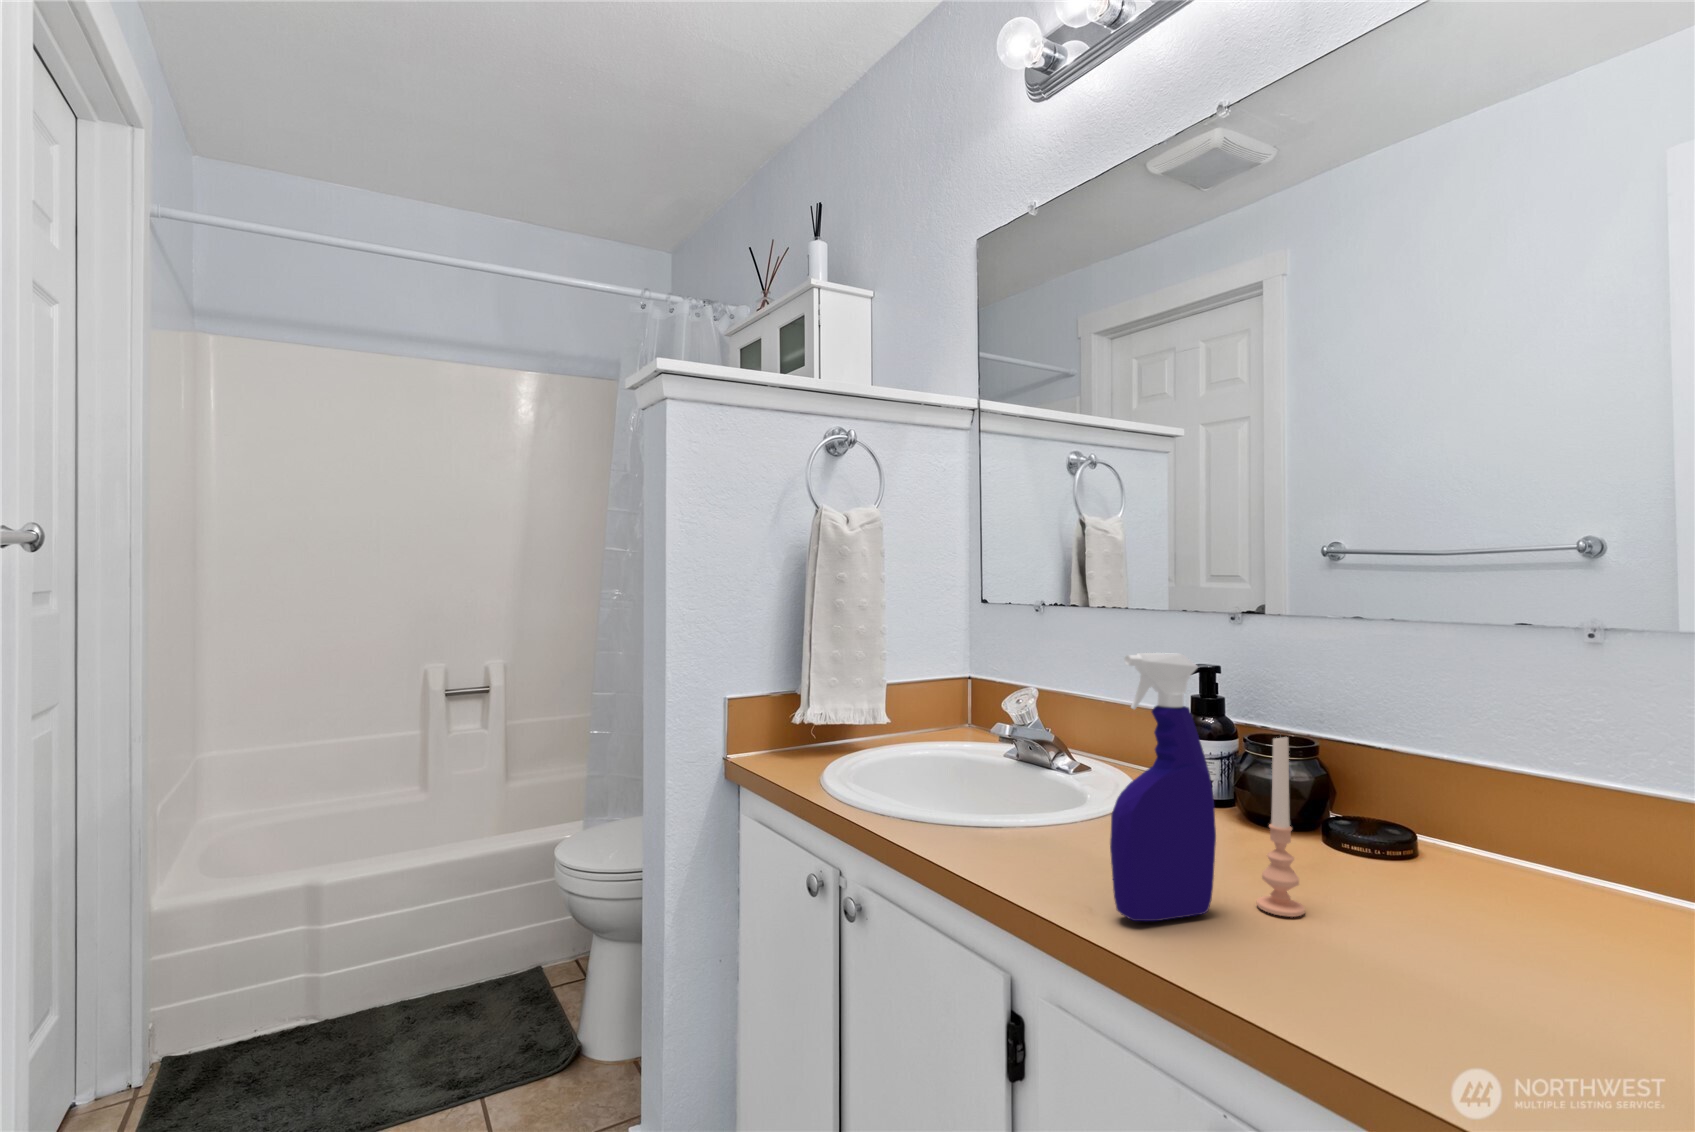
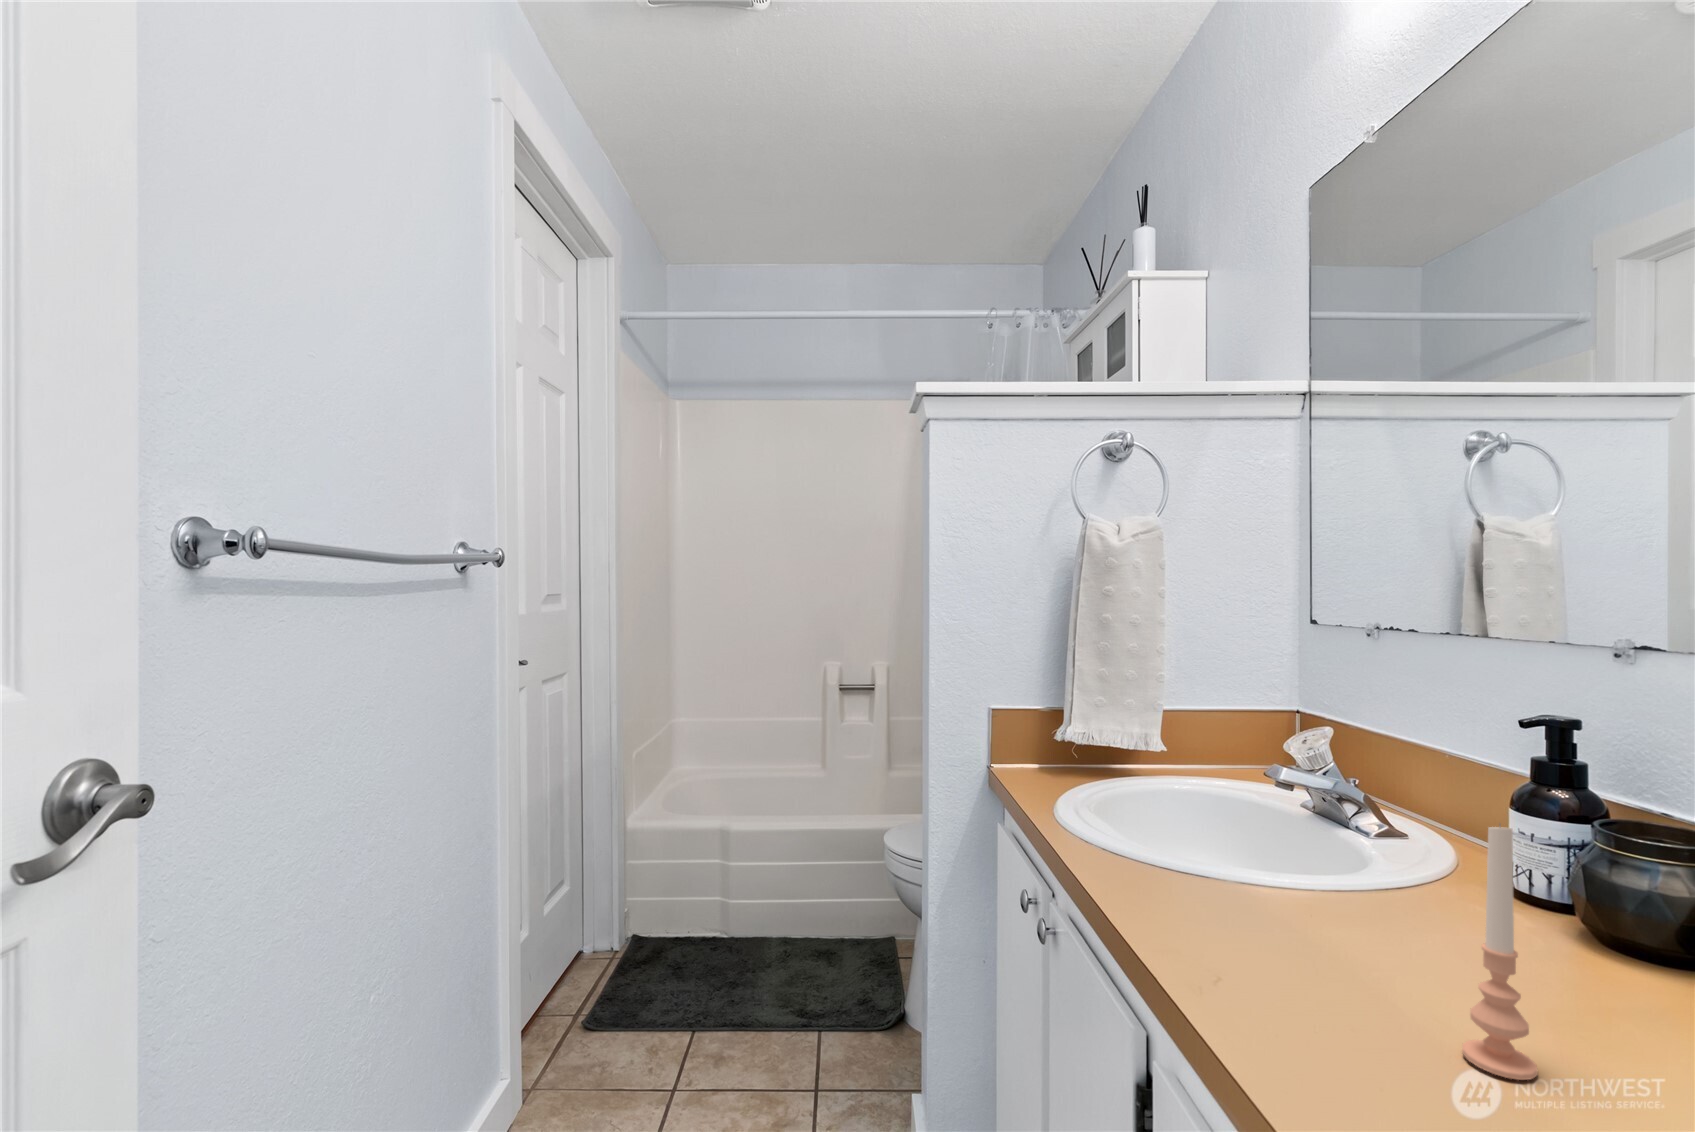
spray bottle: present [1110,653,1216,921] -> none [1224,695,1386,1038]

